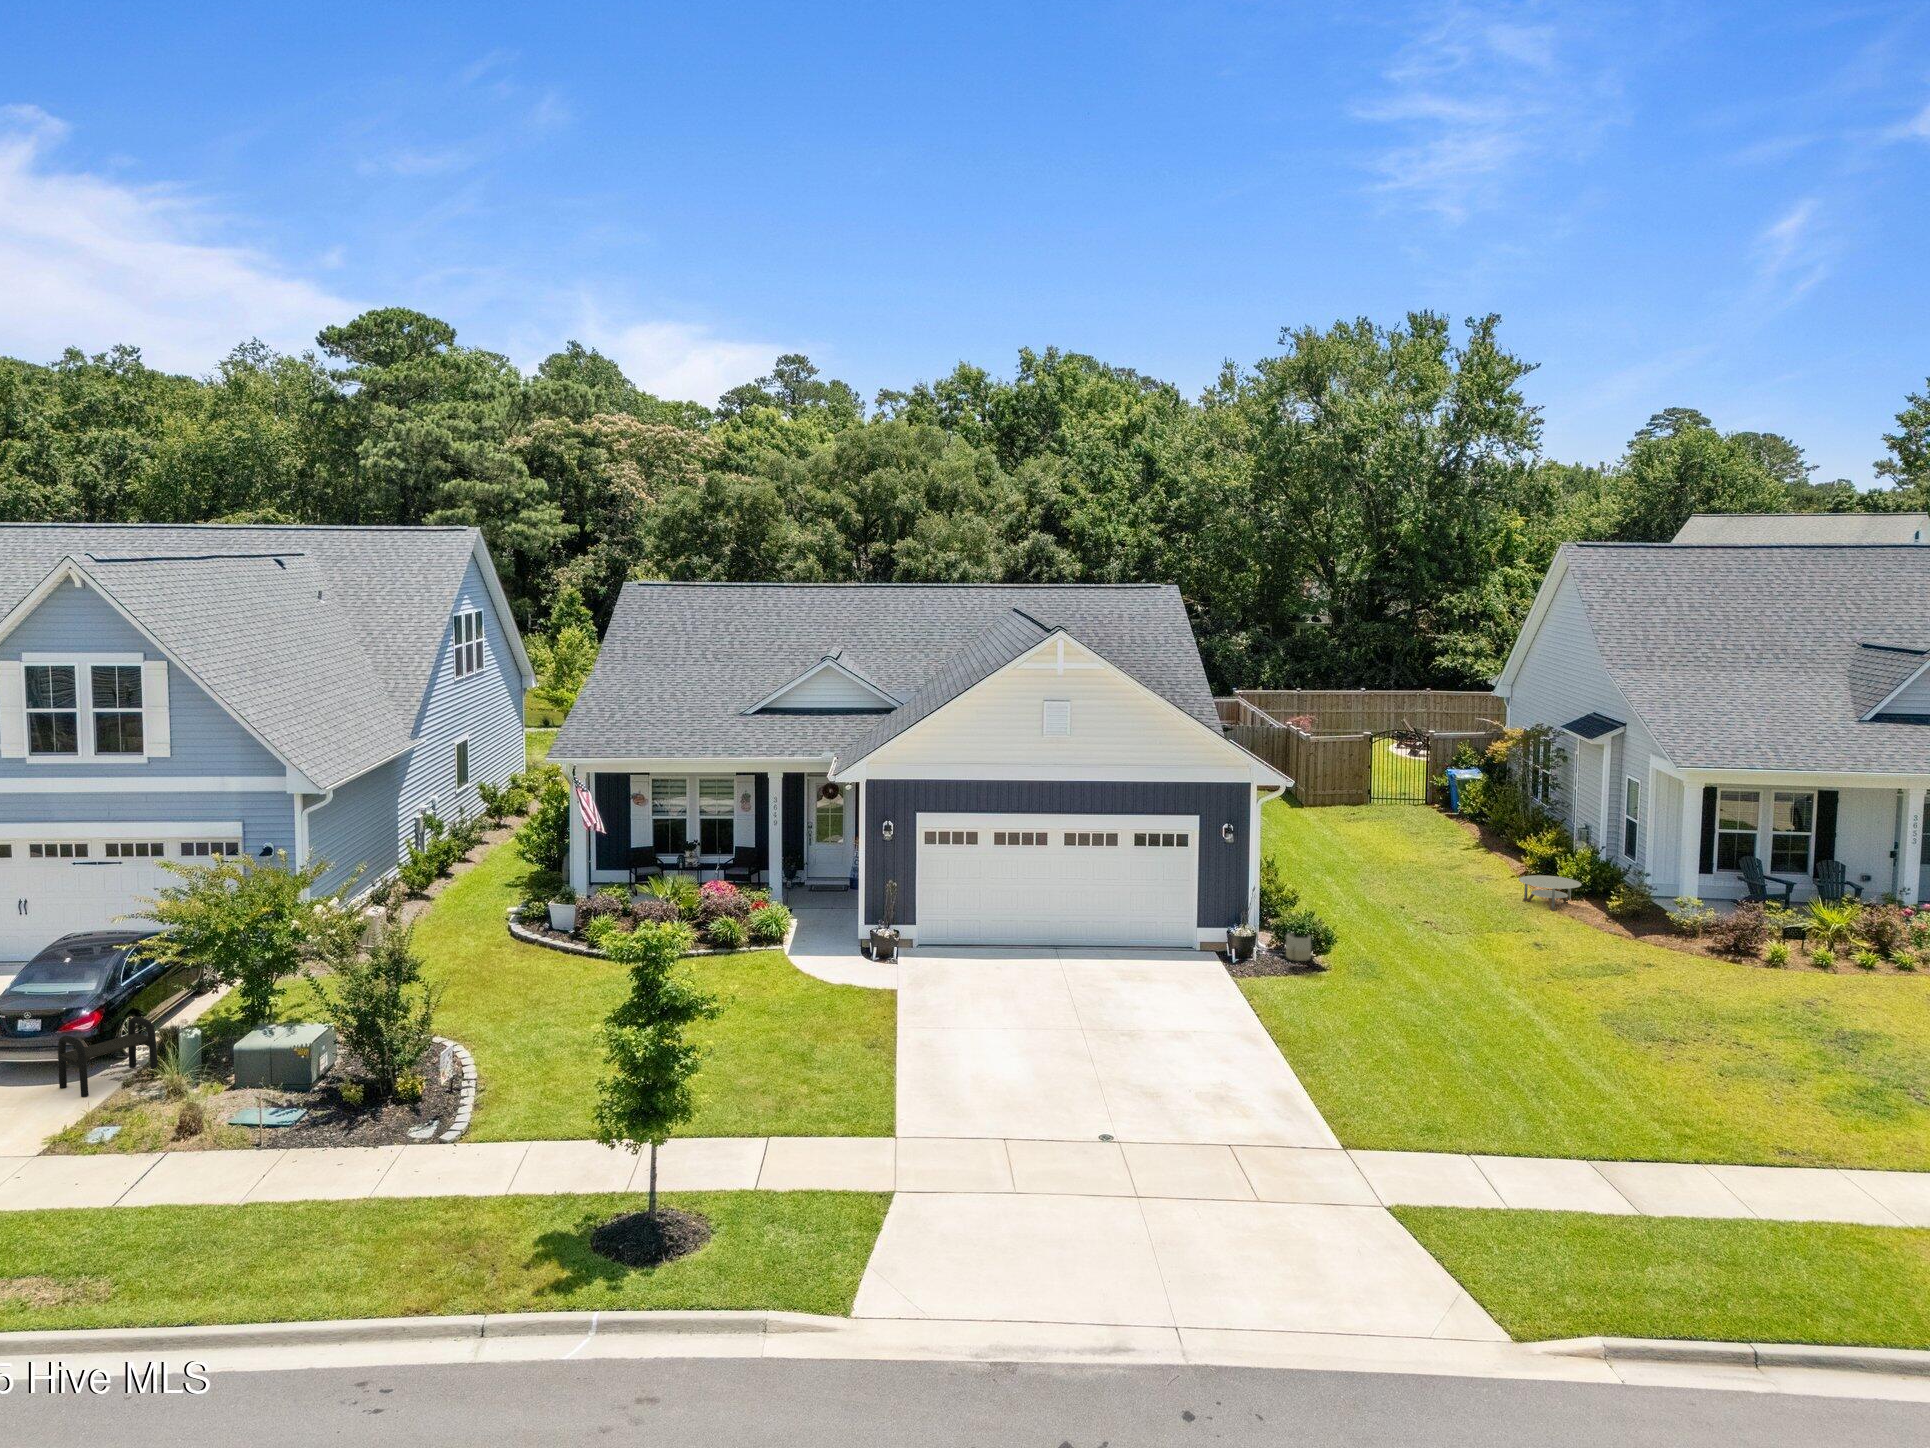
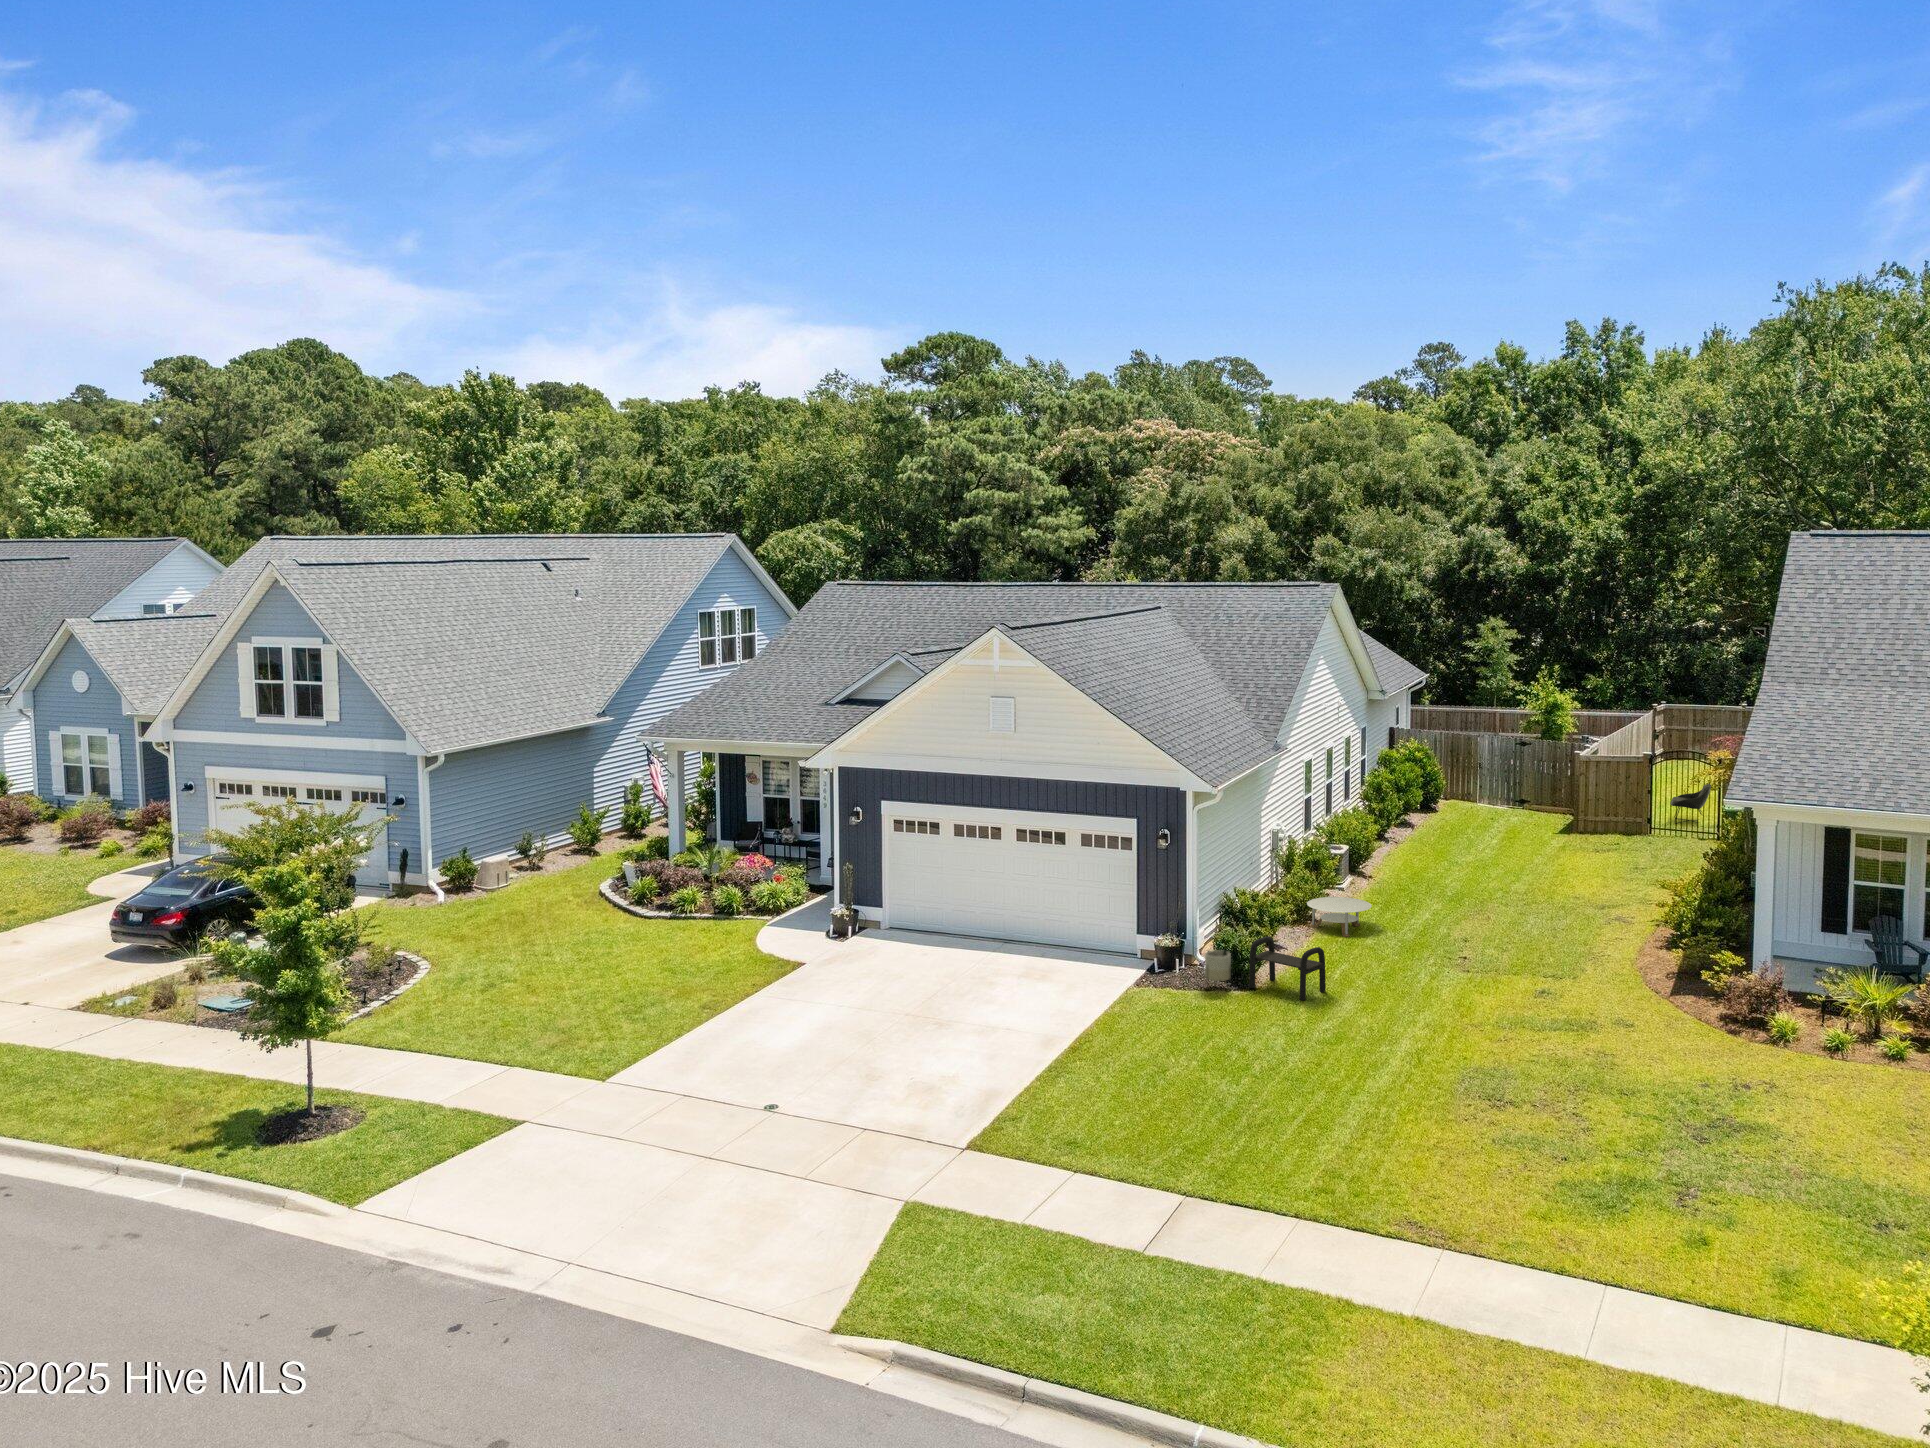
lounge chair: none [1375,761,1410,797] -> present [1670,784,1711,824]
round table: present [1519,875,1582,911] -> present [1307,897,1372,937]
bench: present [58,1017,158,1097] -> present [1249,937,1326,1000]

